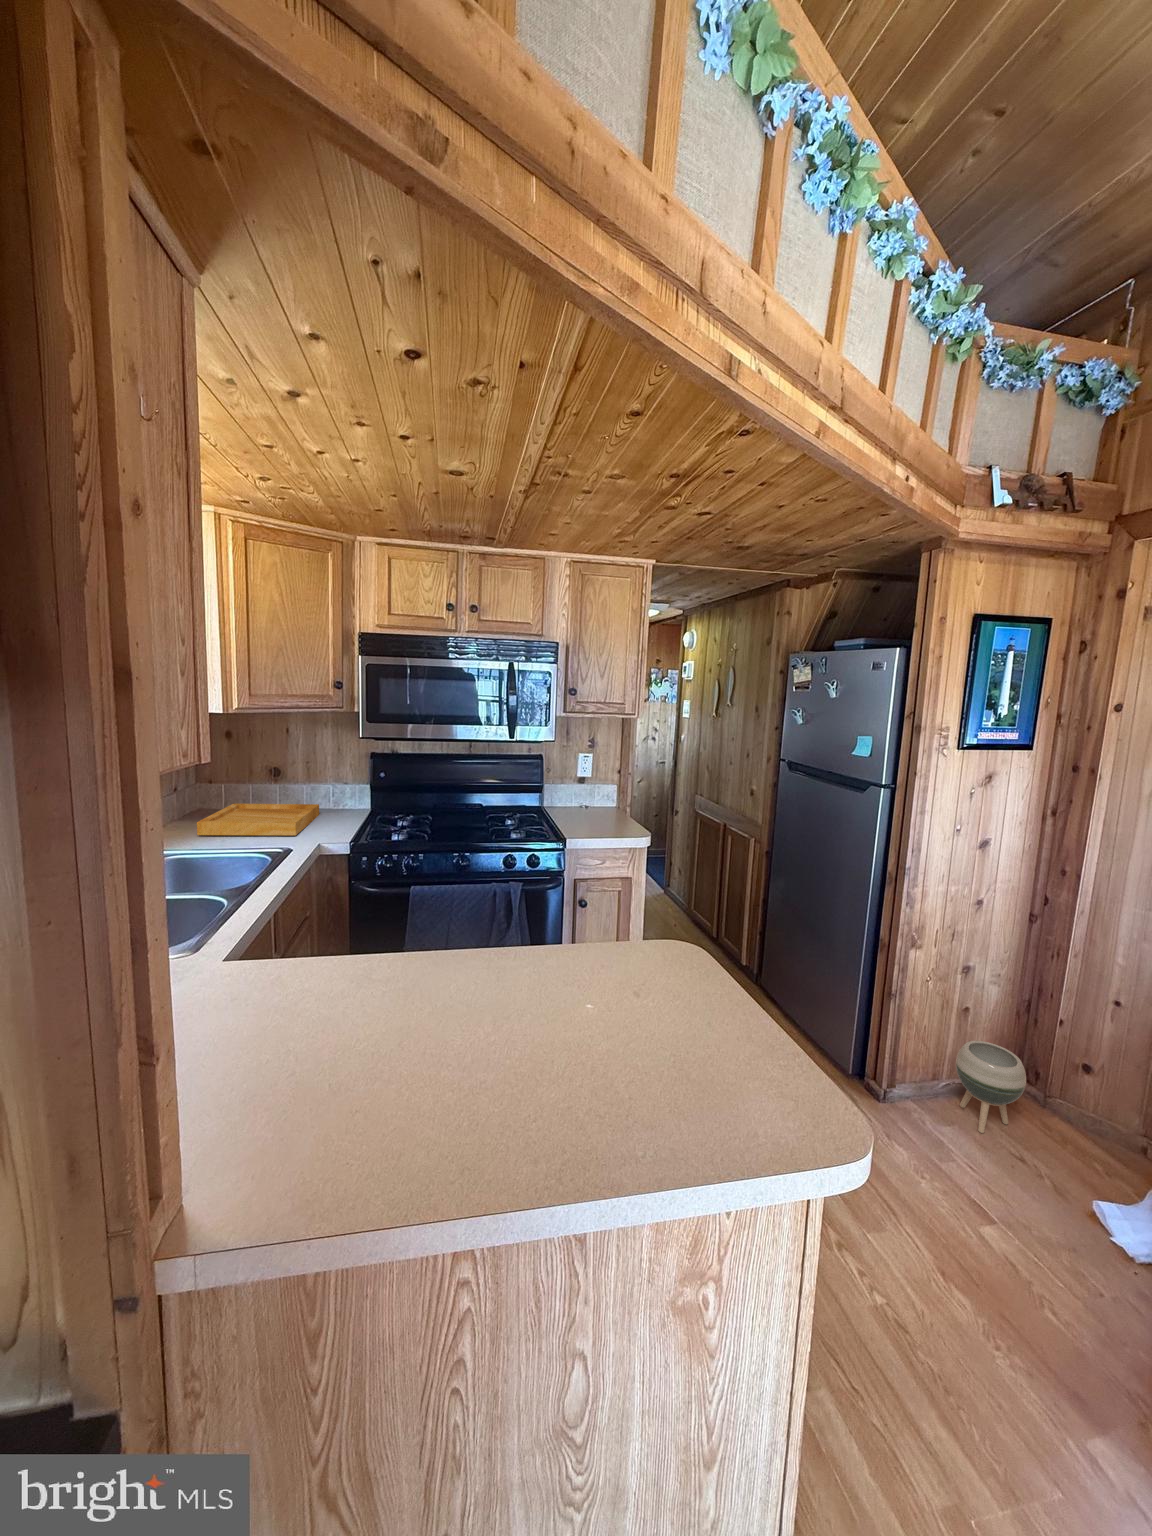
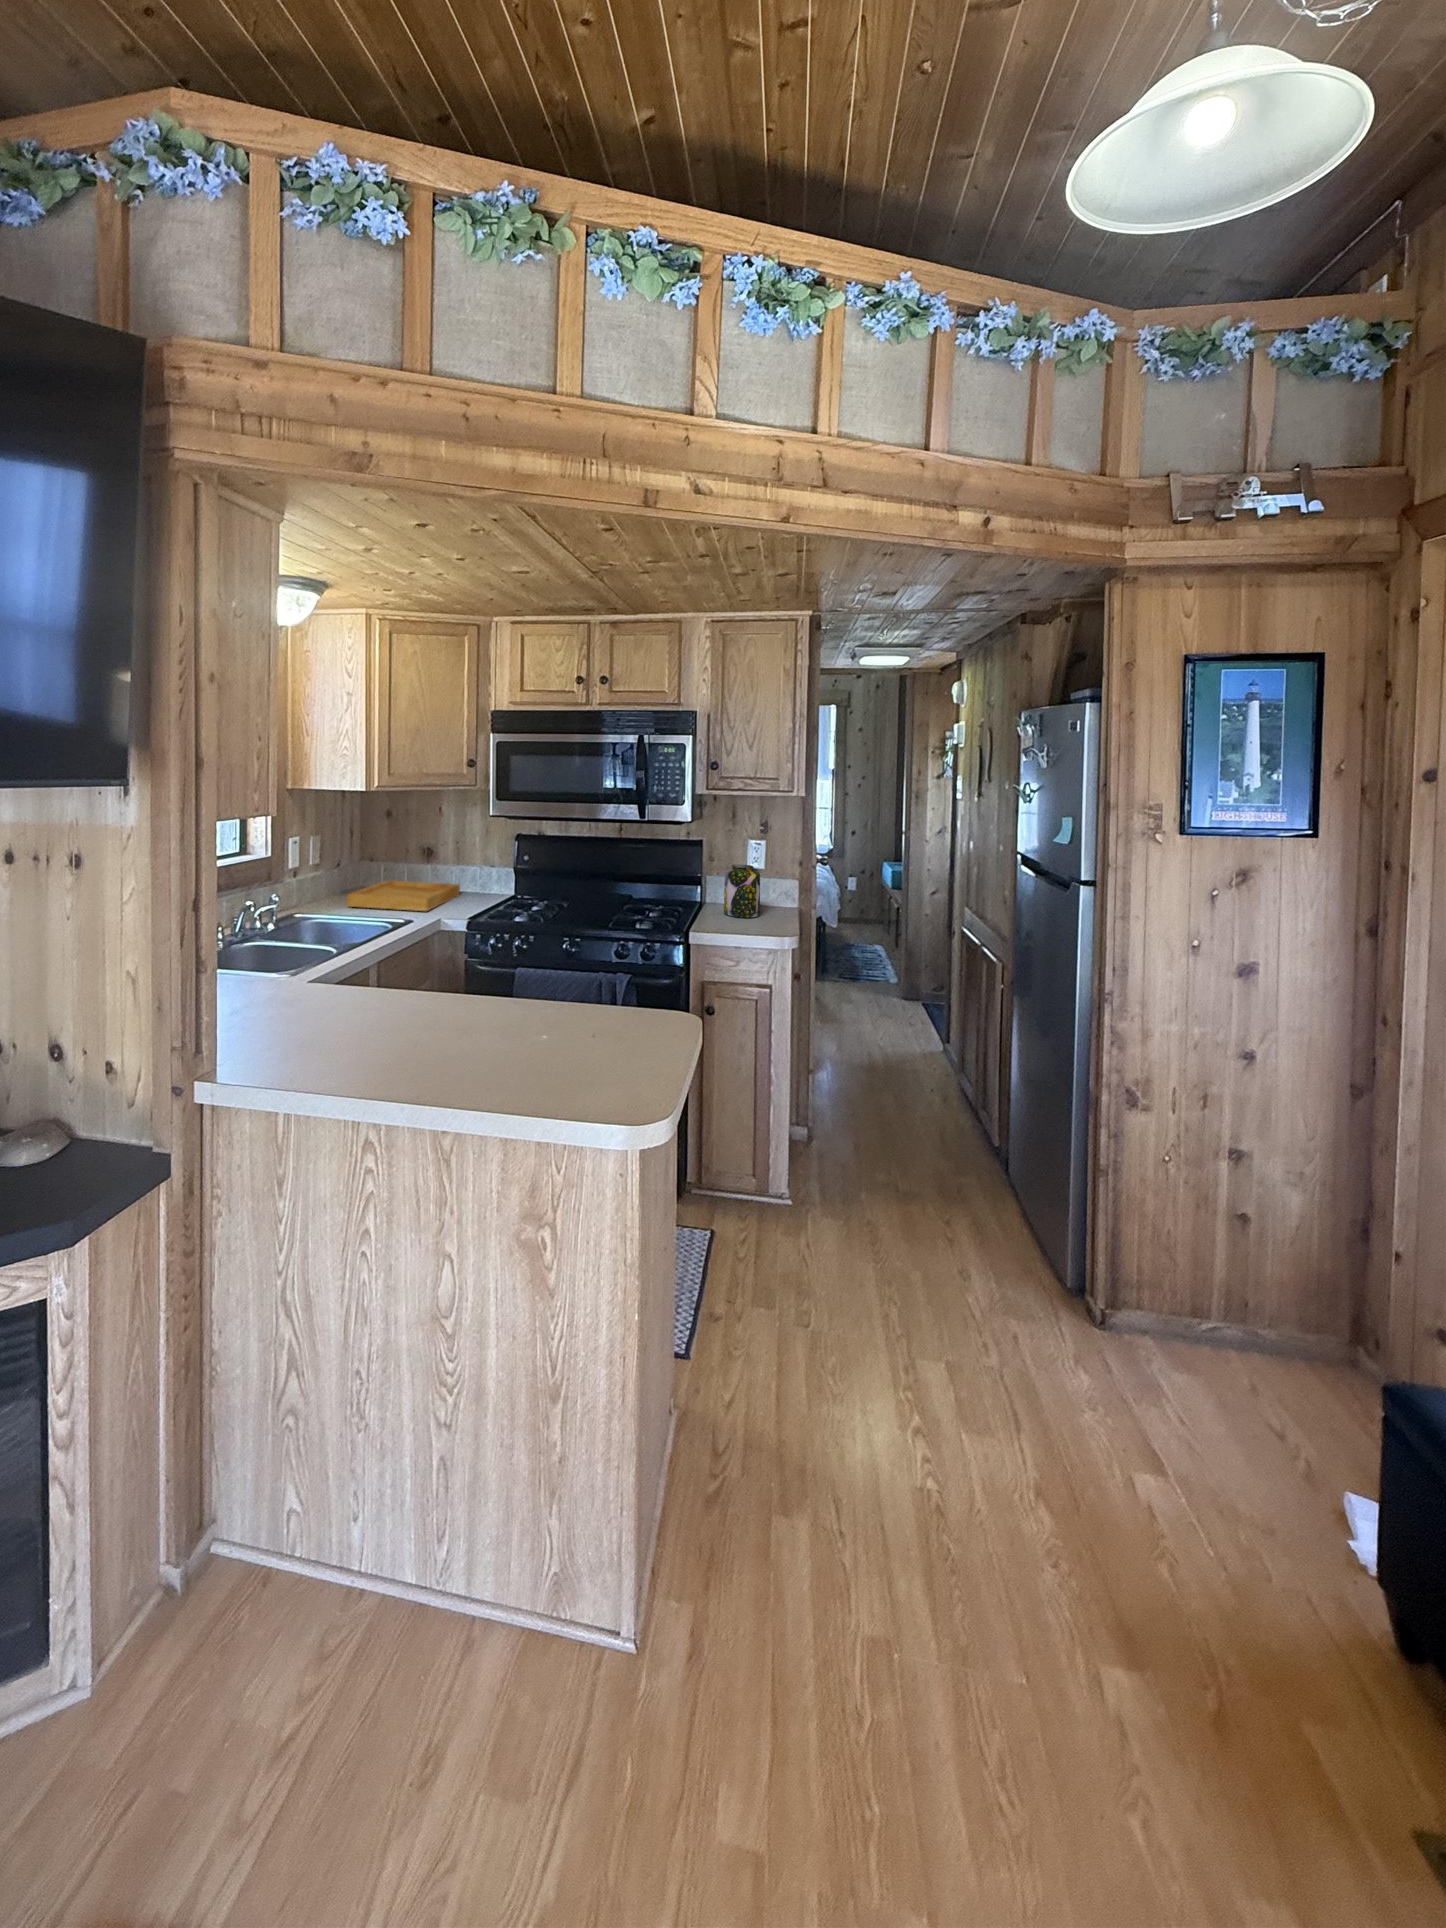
jar: none [578,778,610,823] -> present [724,864,760,918]
planter: present [956,1041,1026,1133] -> none [1209,1252,1314,1387]

